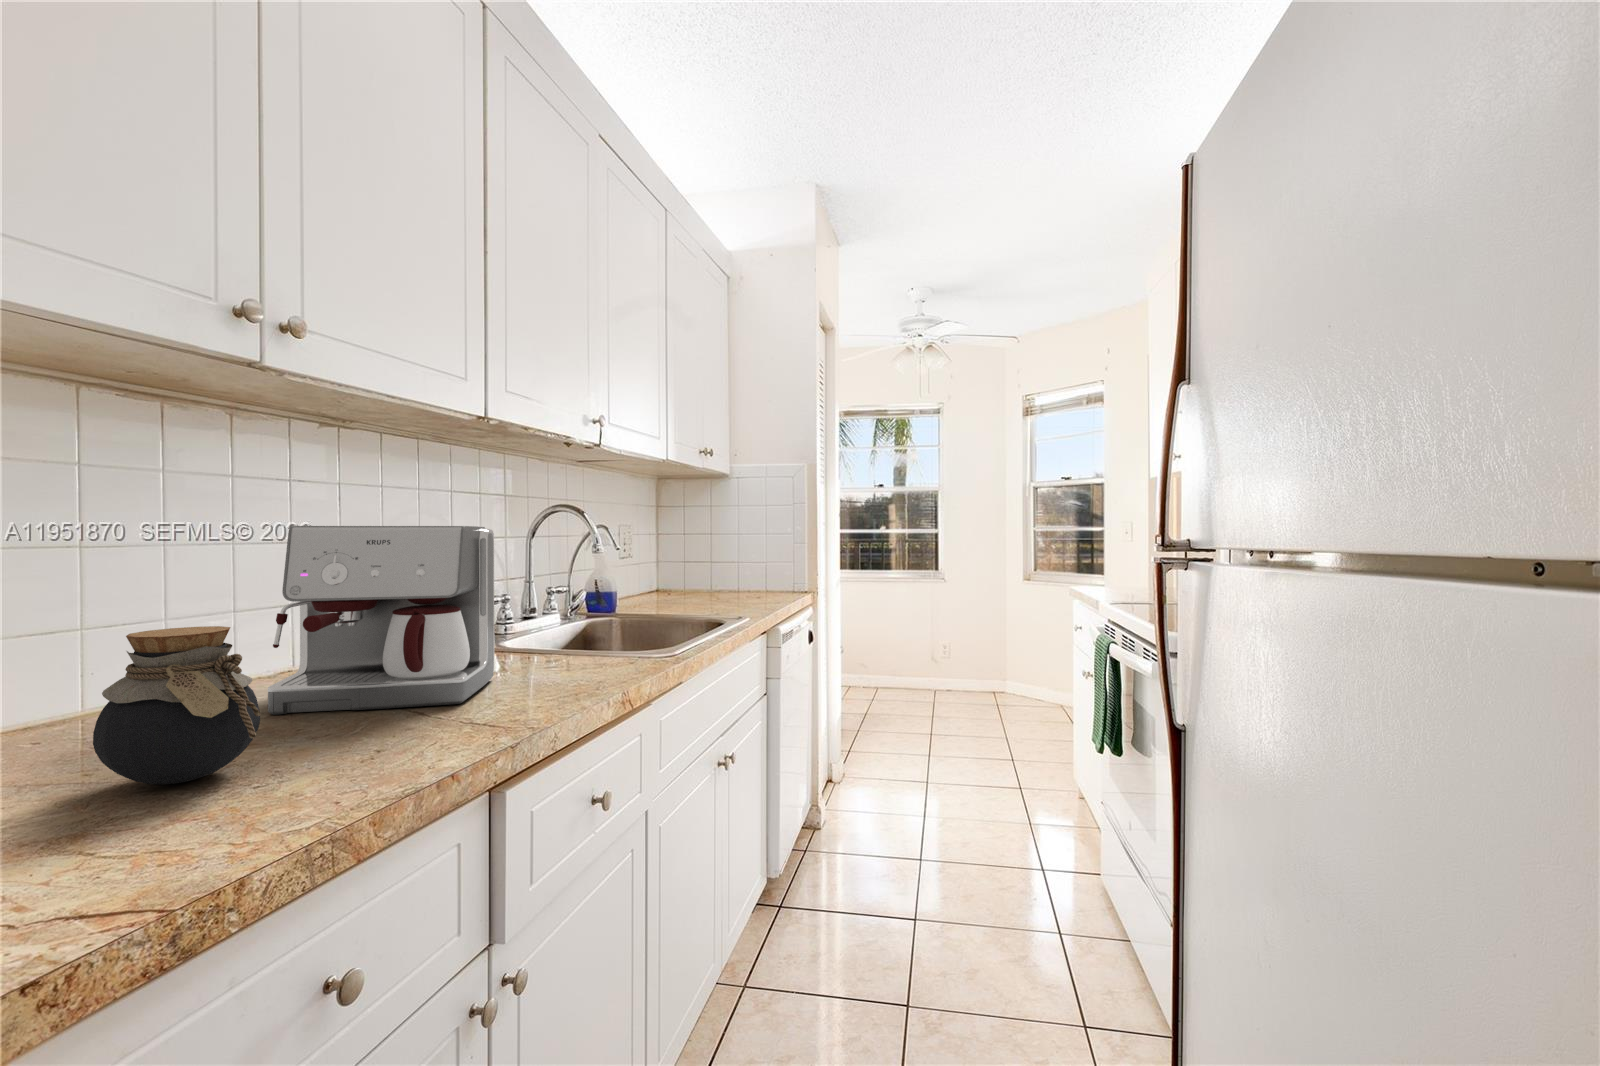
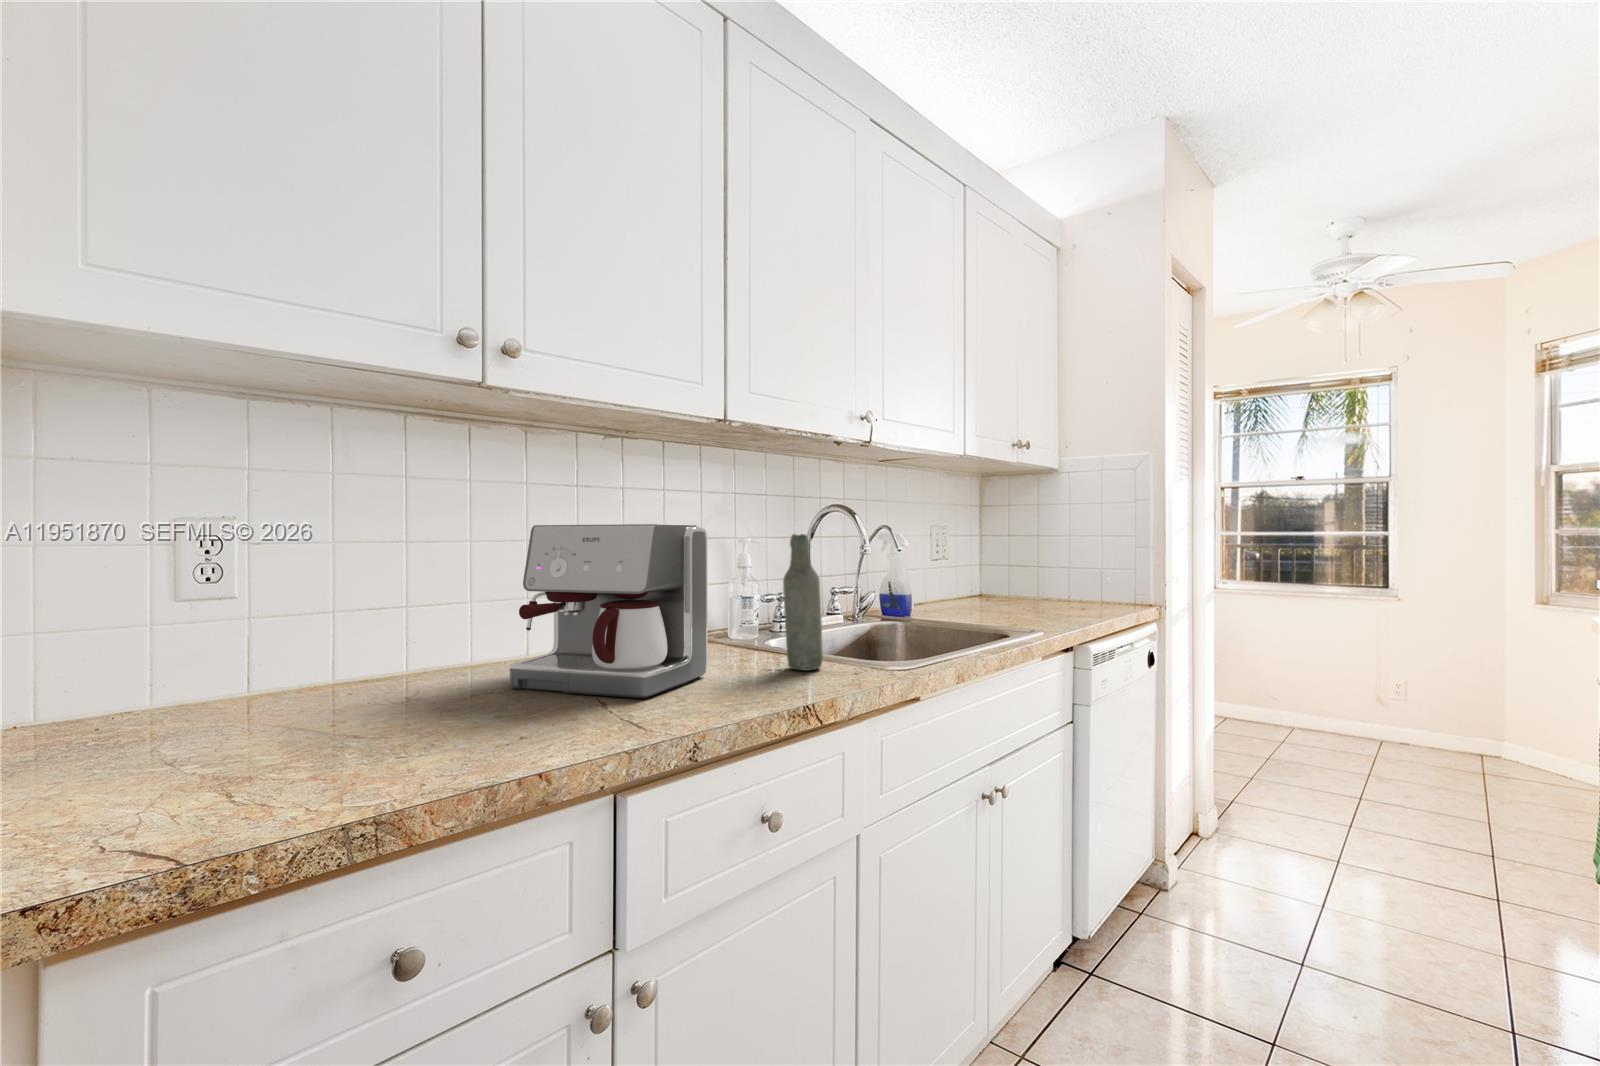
bottle: none [563,535,601,665] -> present [783,534,823,671]
jar: present [93,626,261,784] -> none [315,610,438,741]

